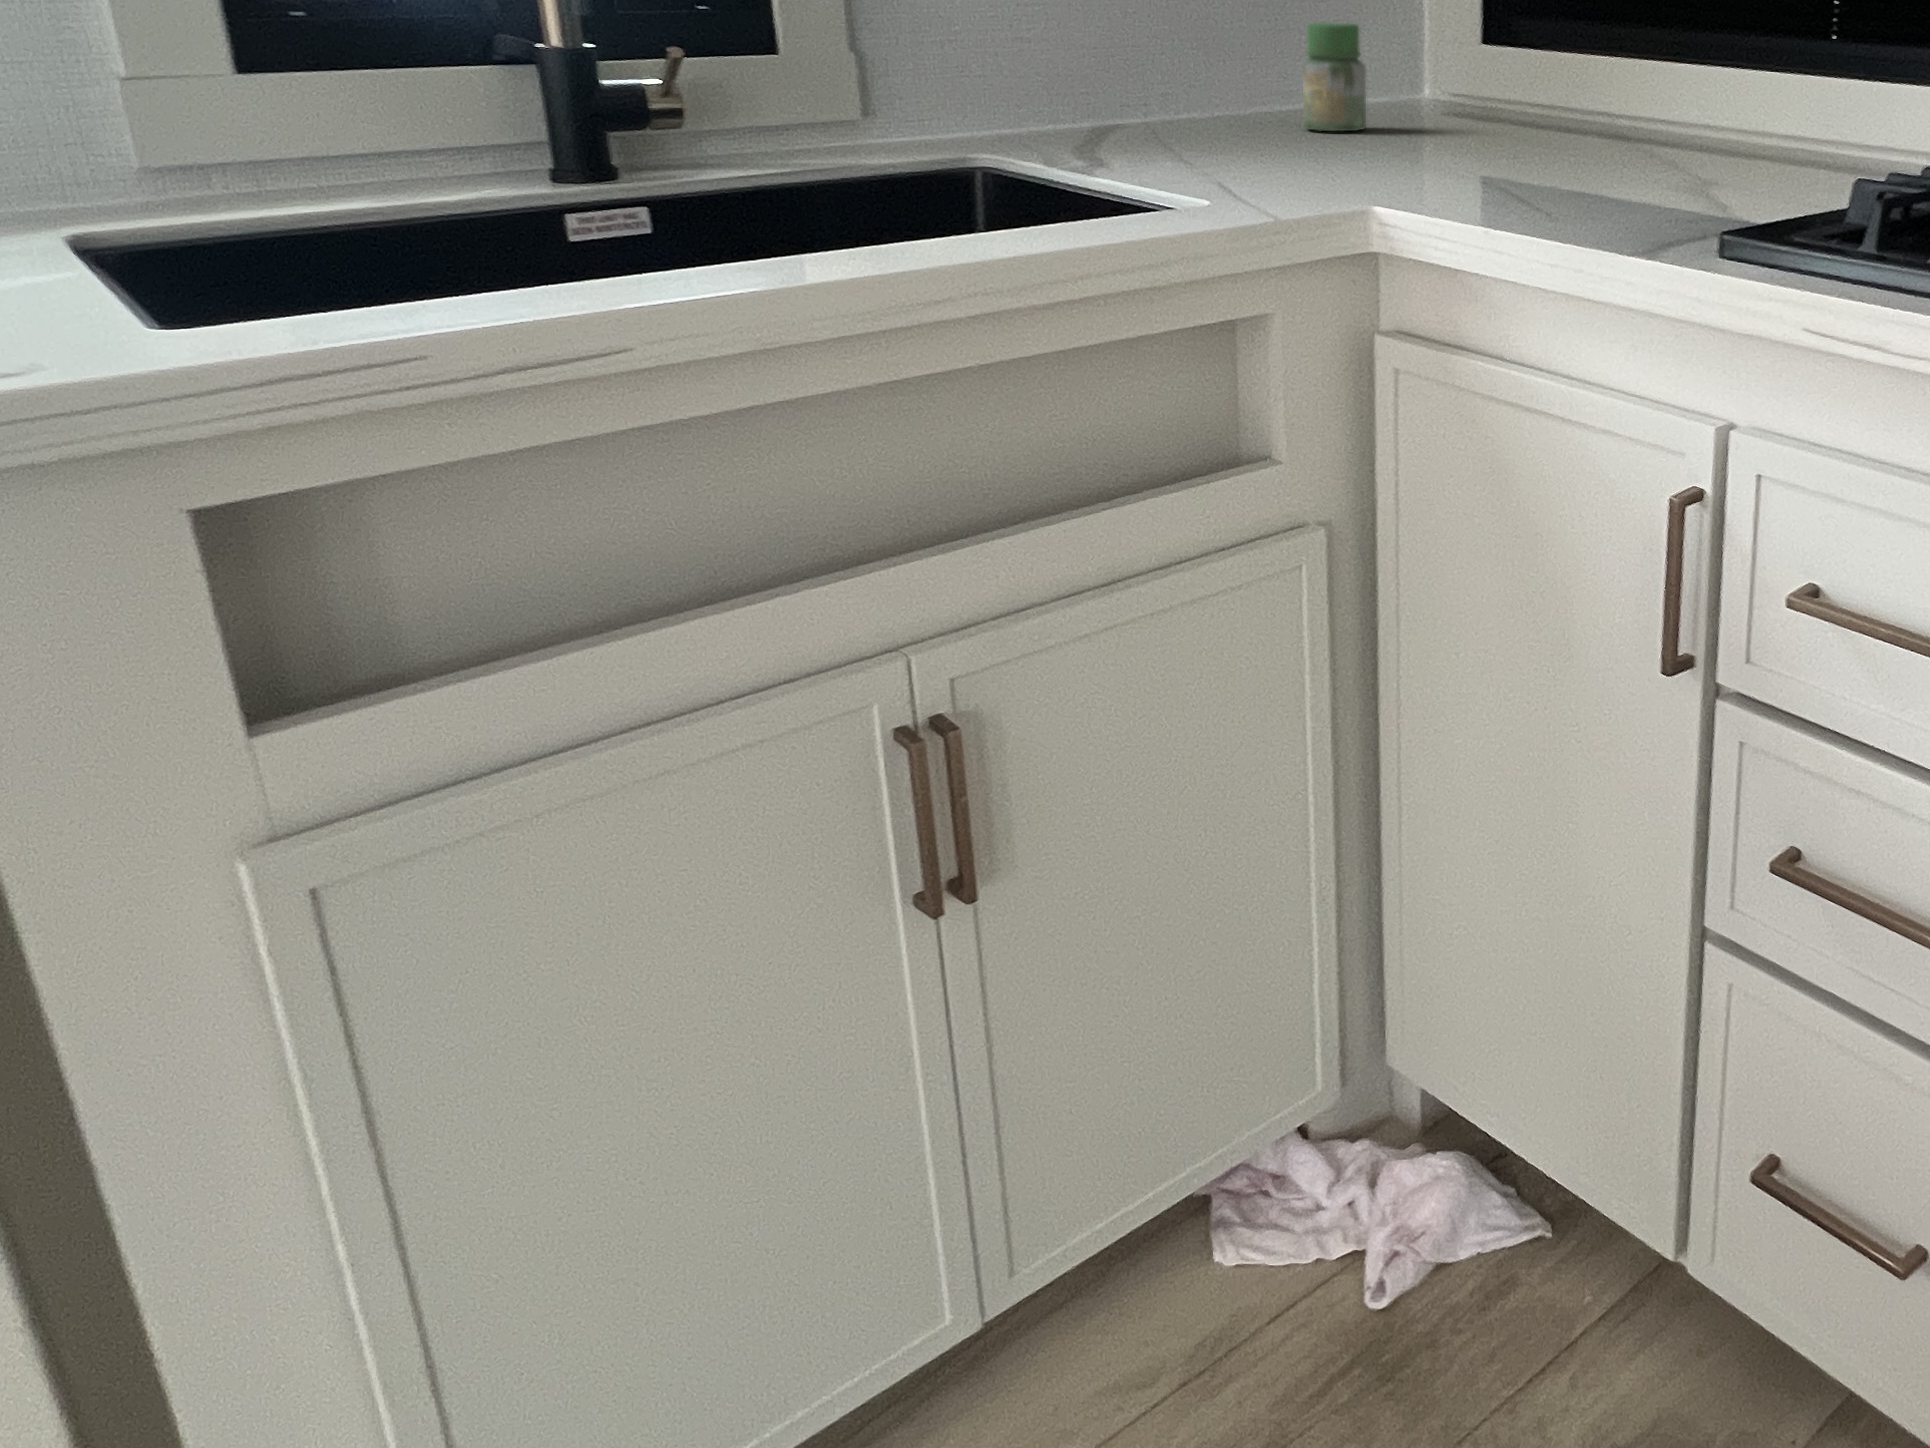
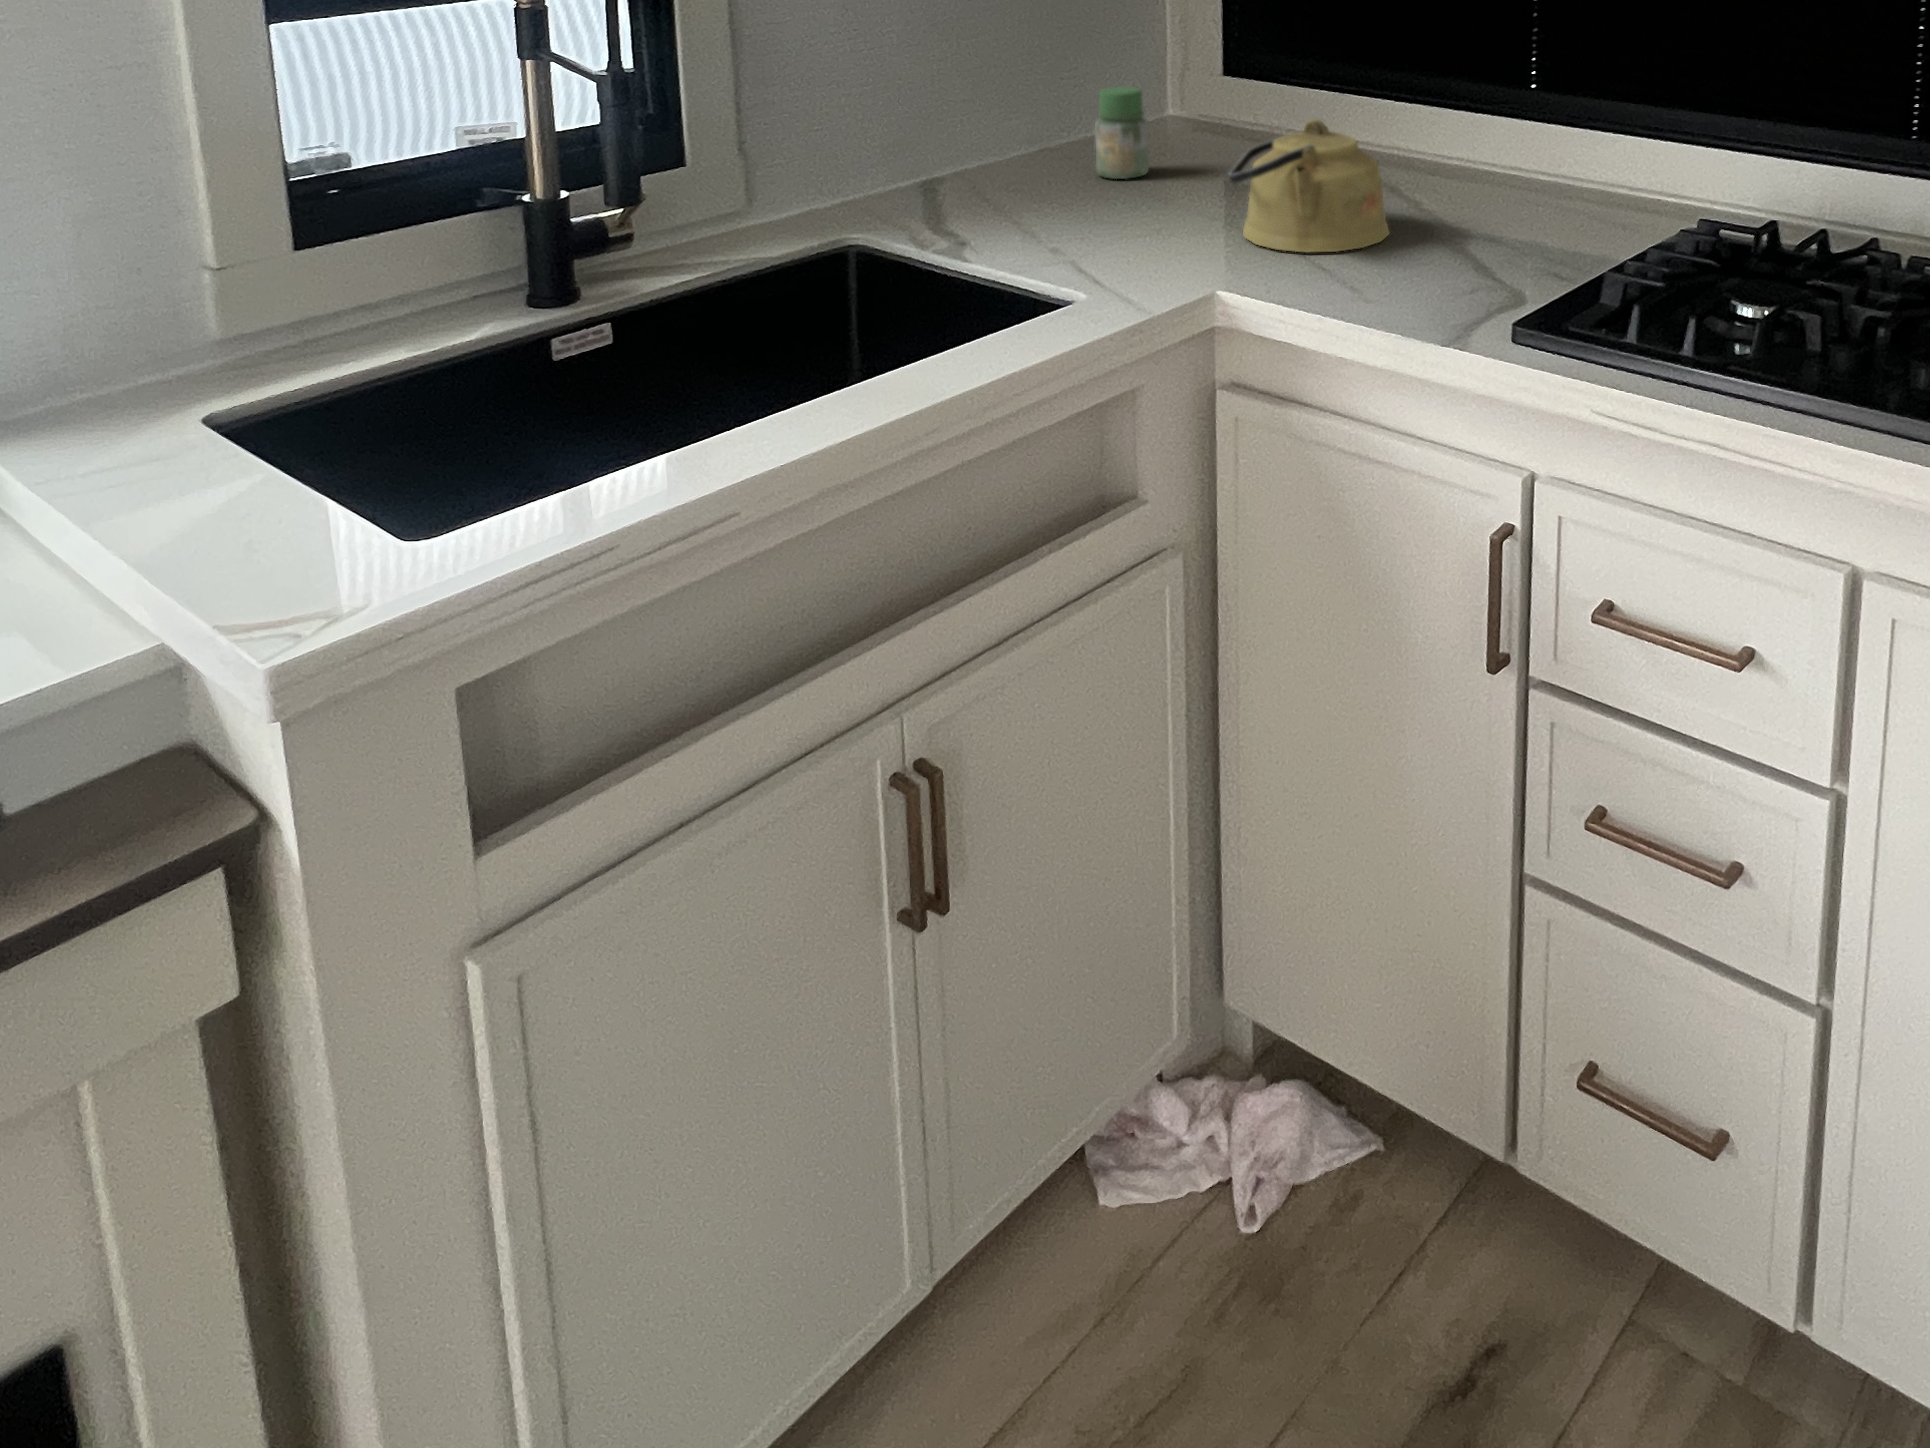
kettle: none [1414,23,1619,182] -> present [1228,119,1390,252]

